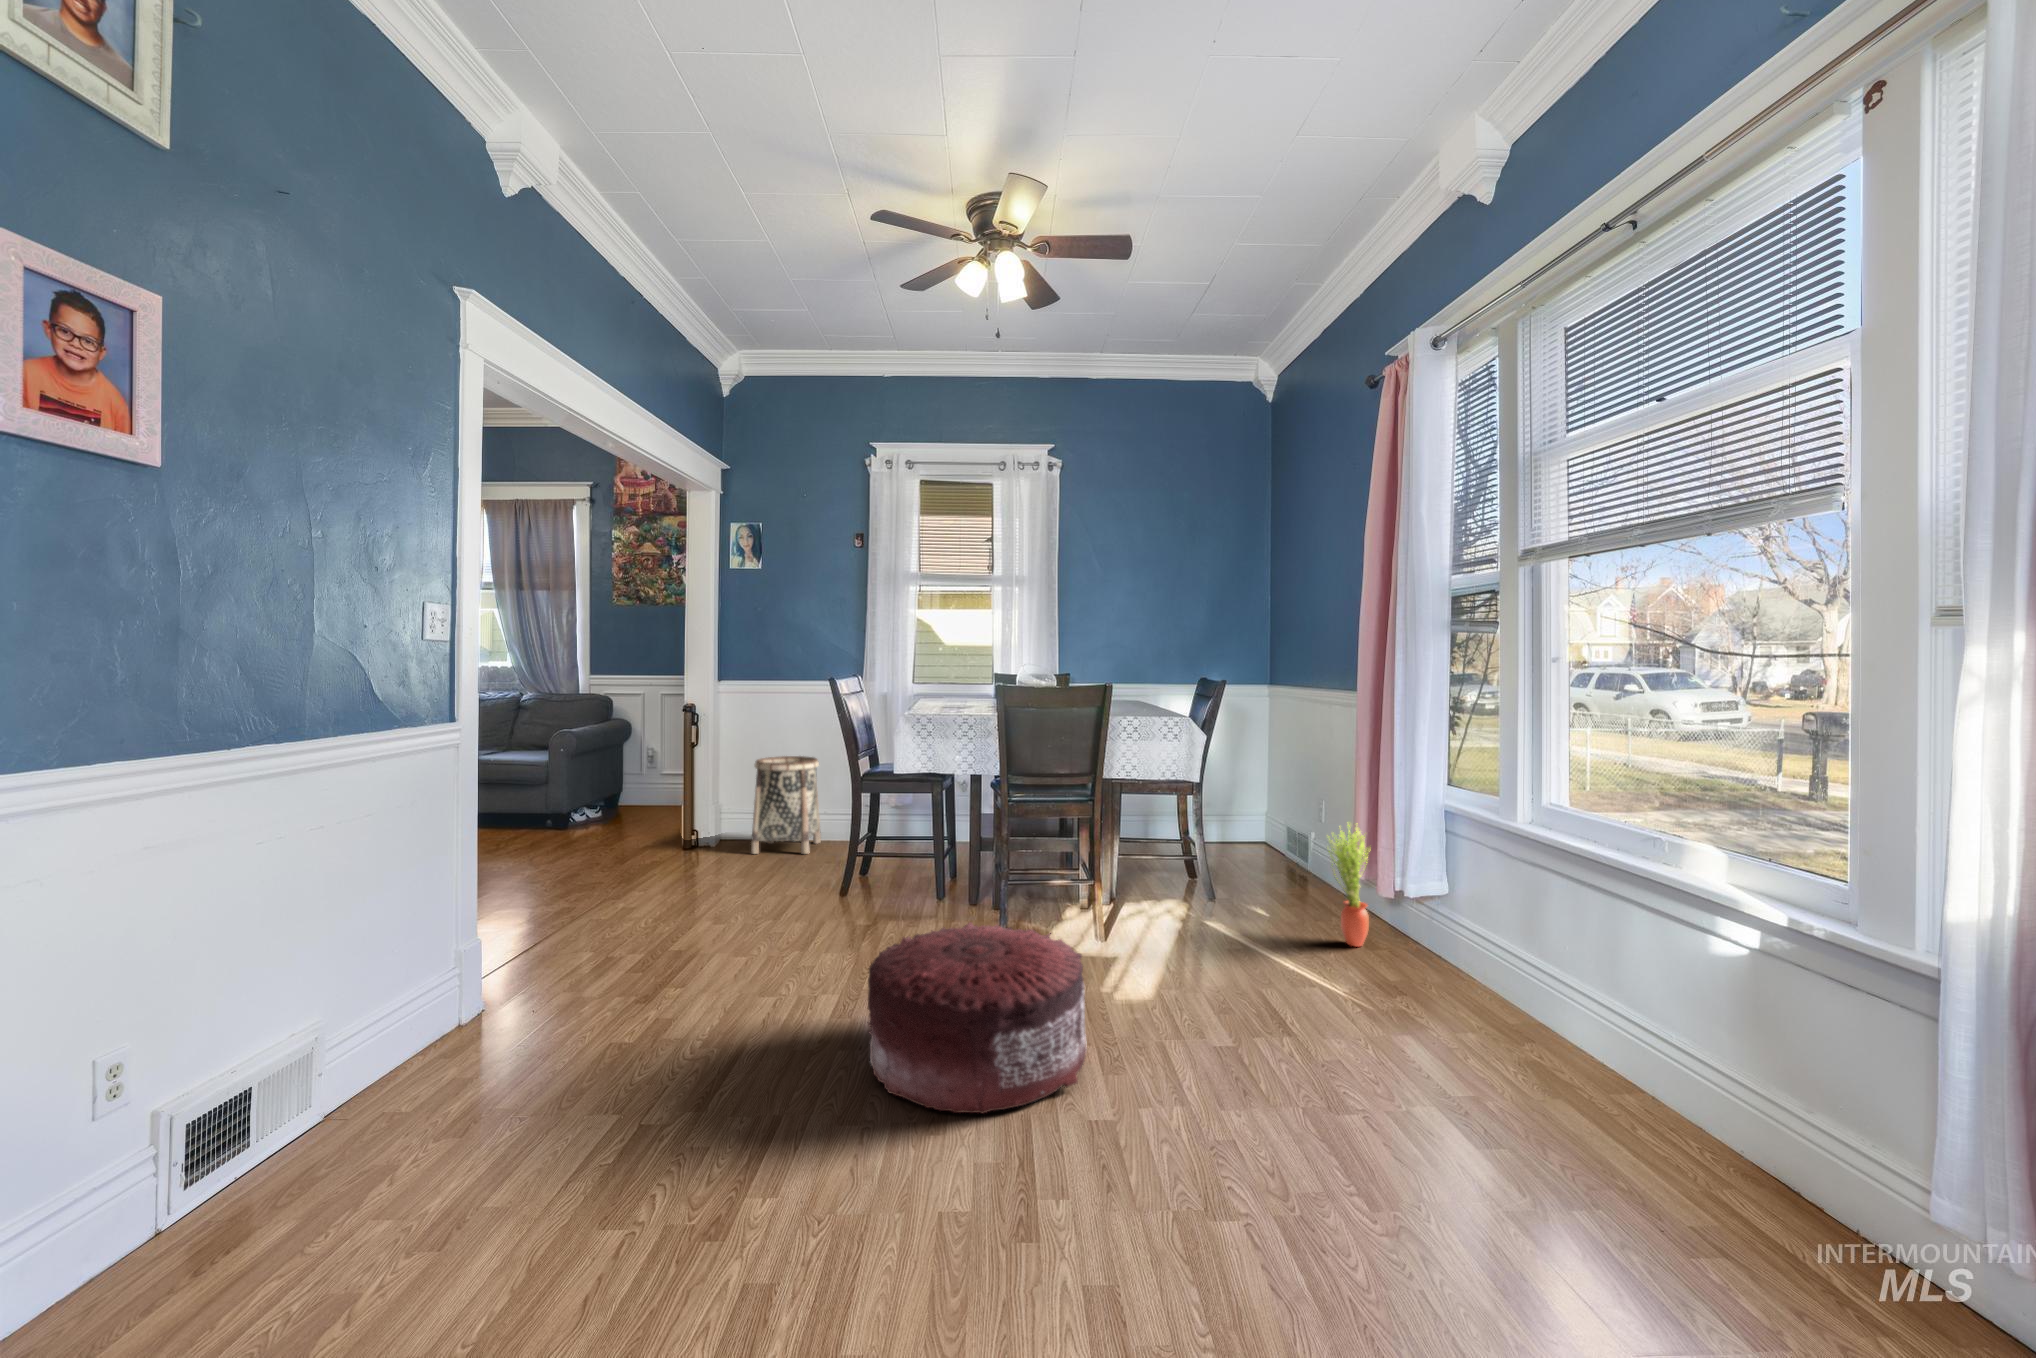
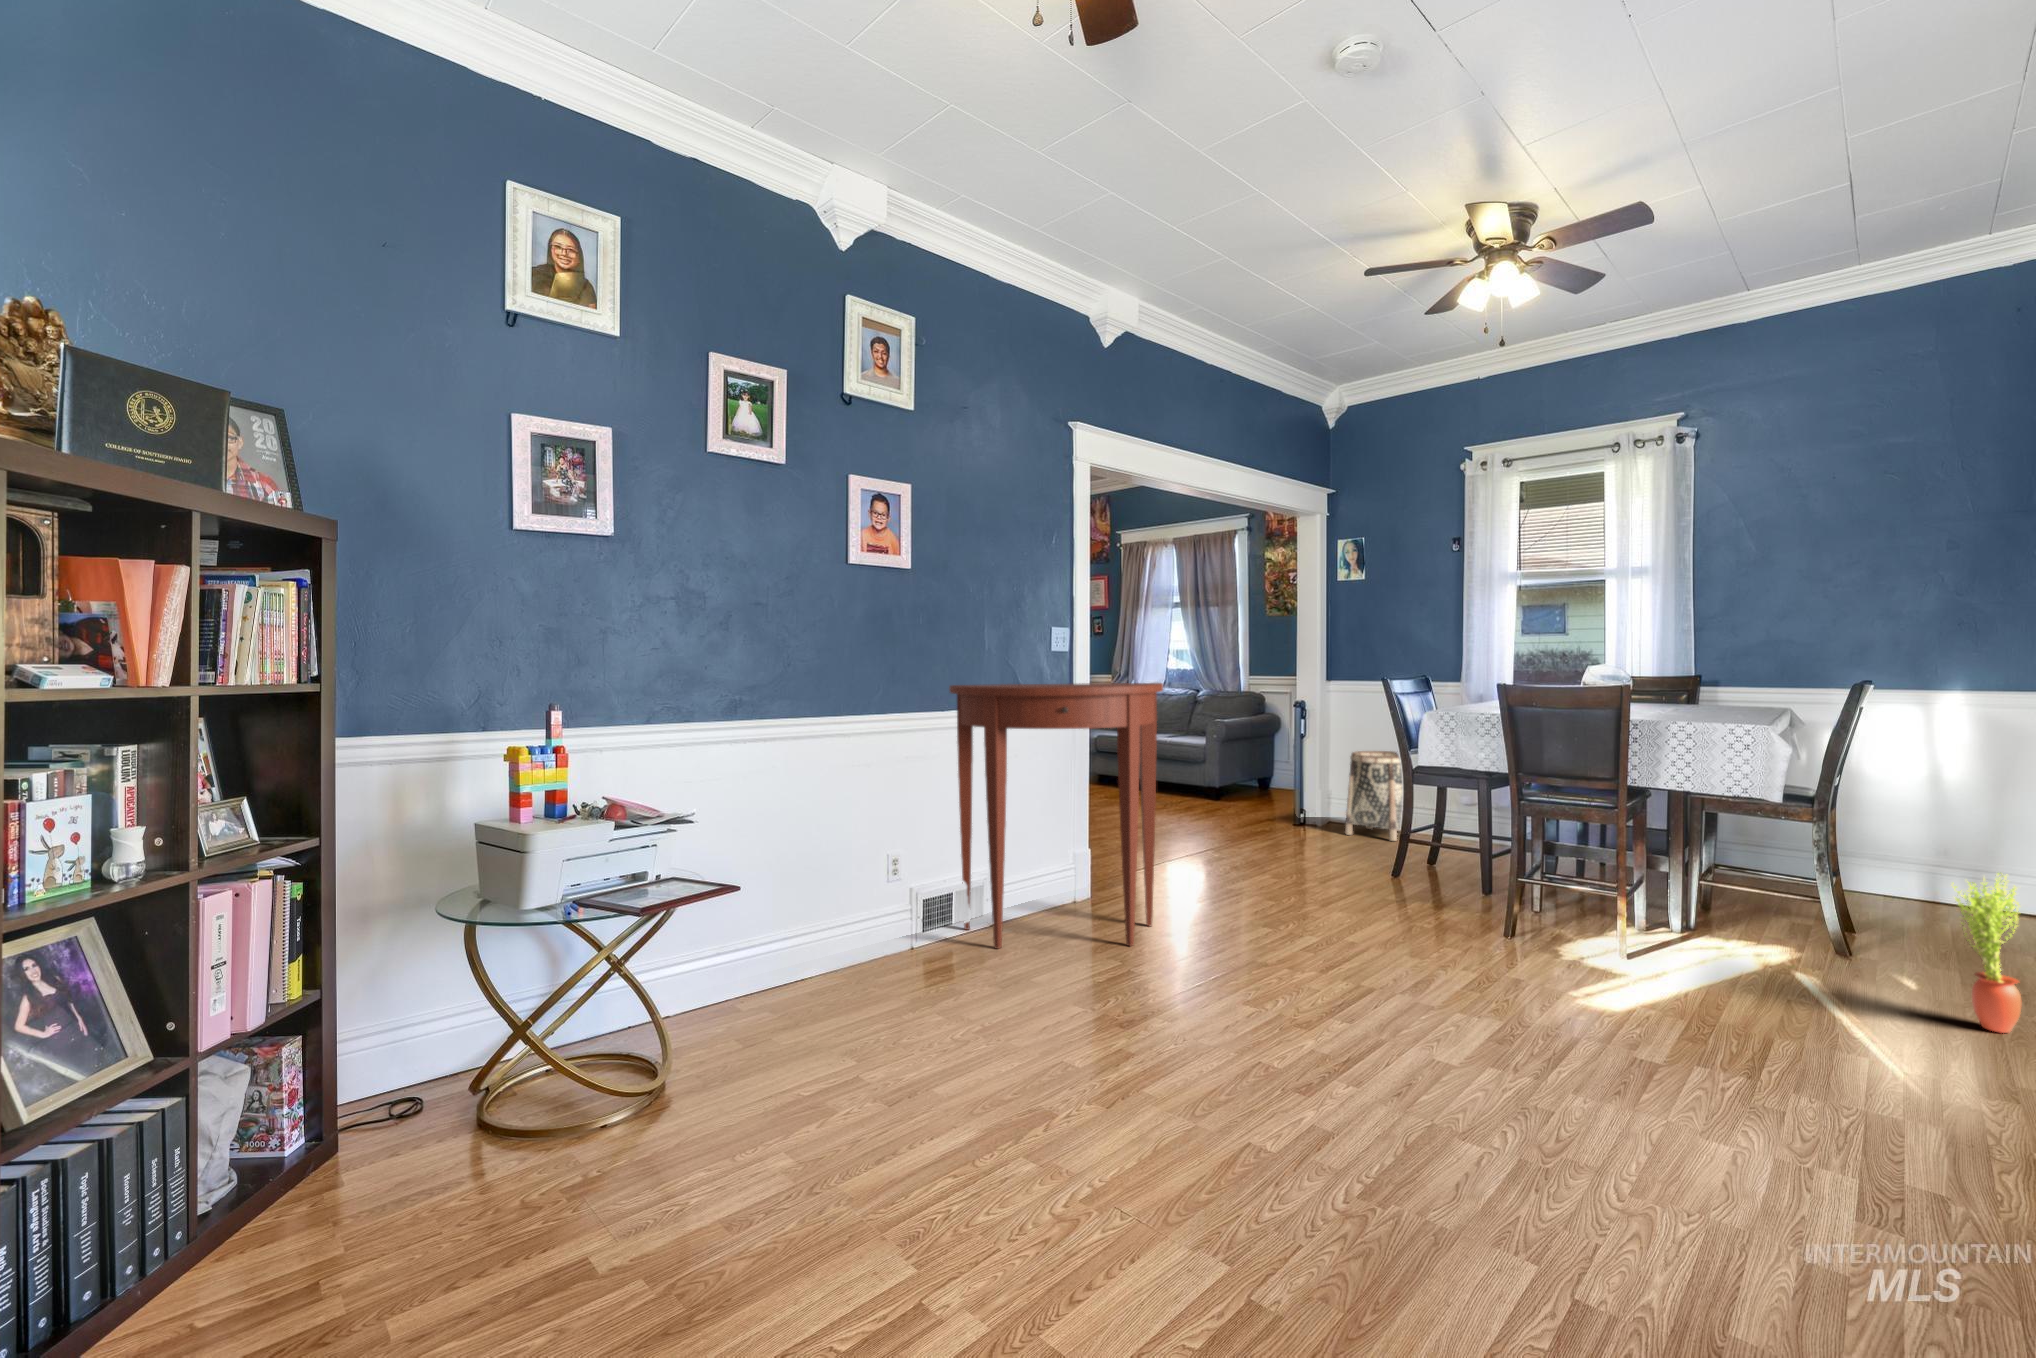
console table: none [138,678,628,1226] -> present [949,683,1163,949]
pouf: present [868,922,1087,1113] -> none [1298,885,1490,1018]

